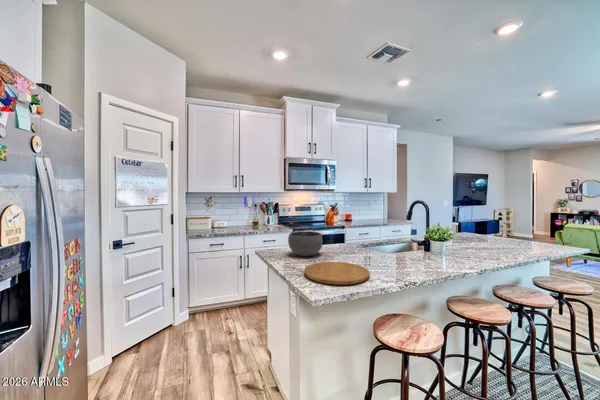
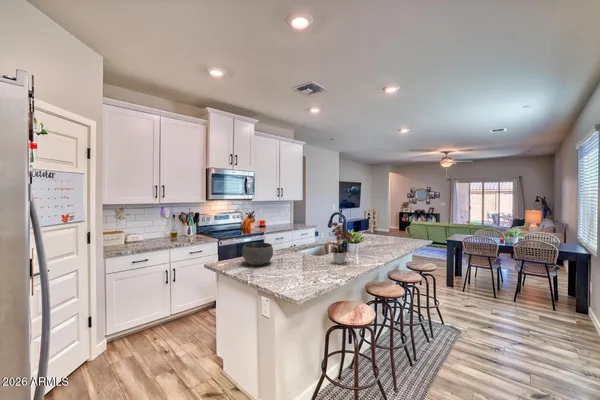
flower arrangement: none [389,207,429,265] -> present [329,222,353,264]
cutting board: present [304,262,370,285] -> none [272,267,324,286]

